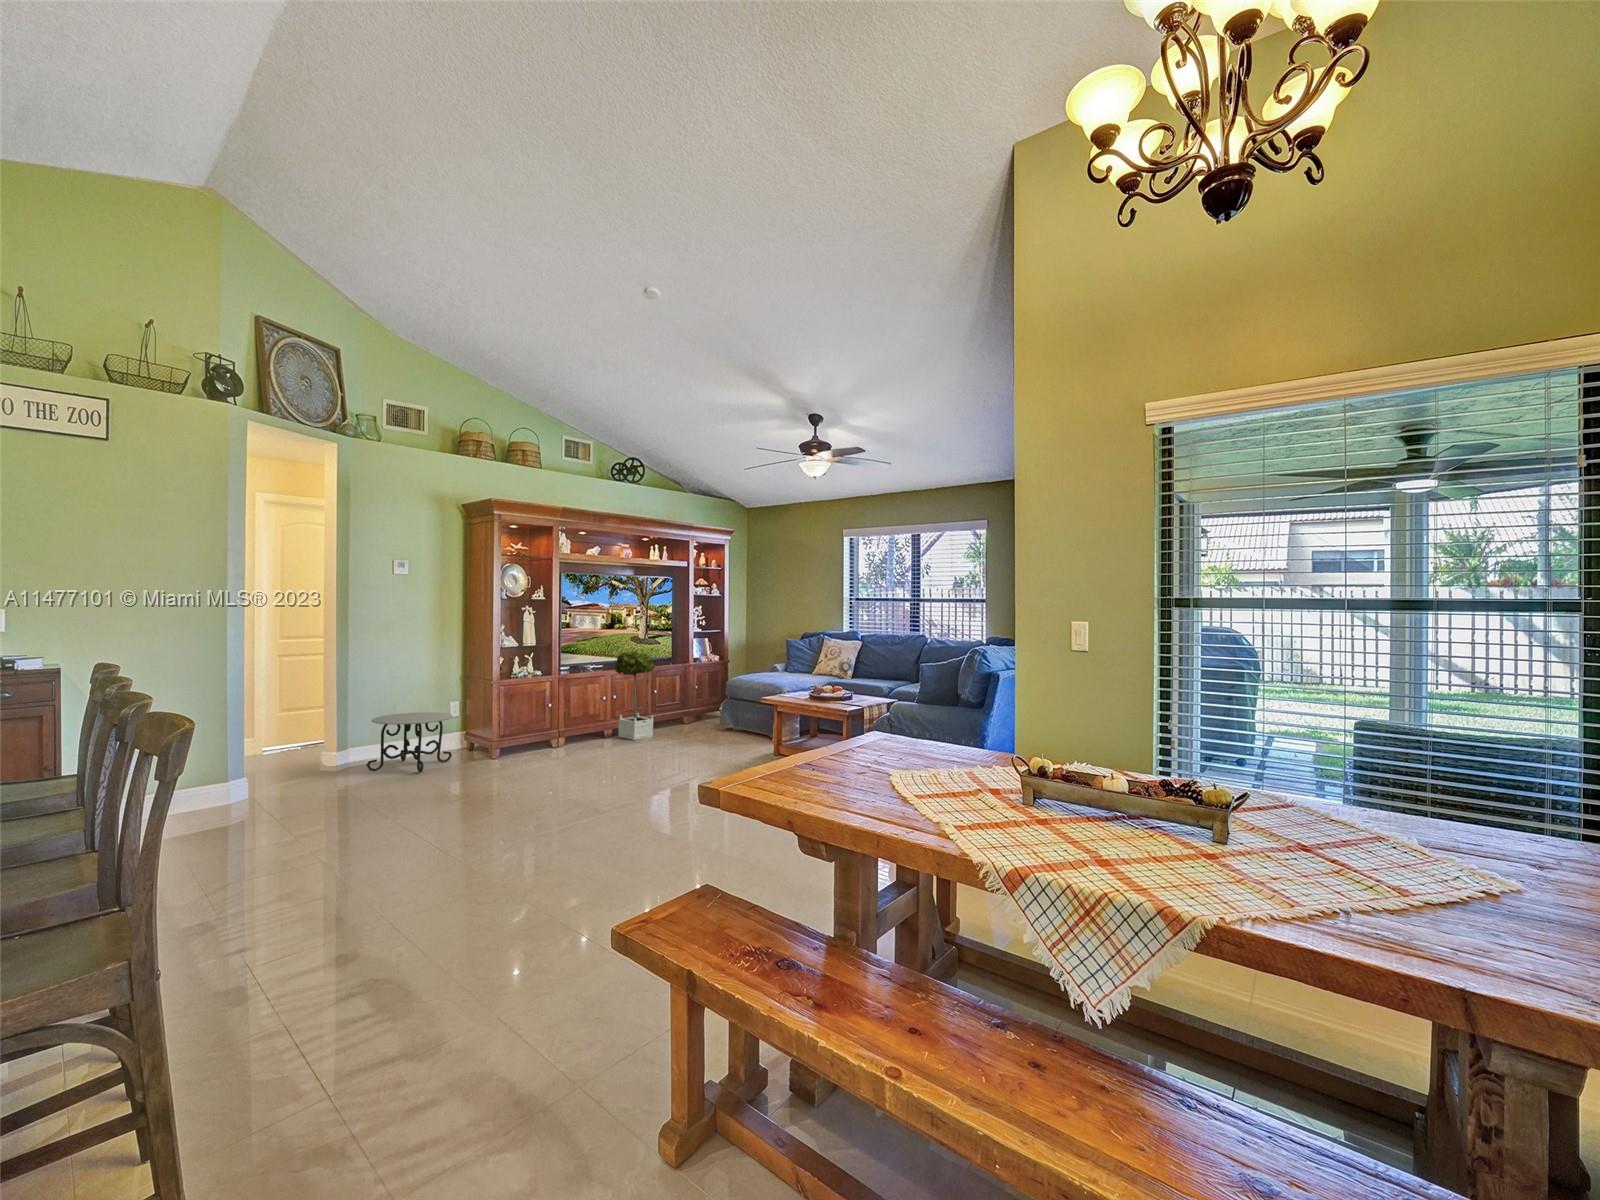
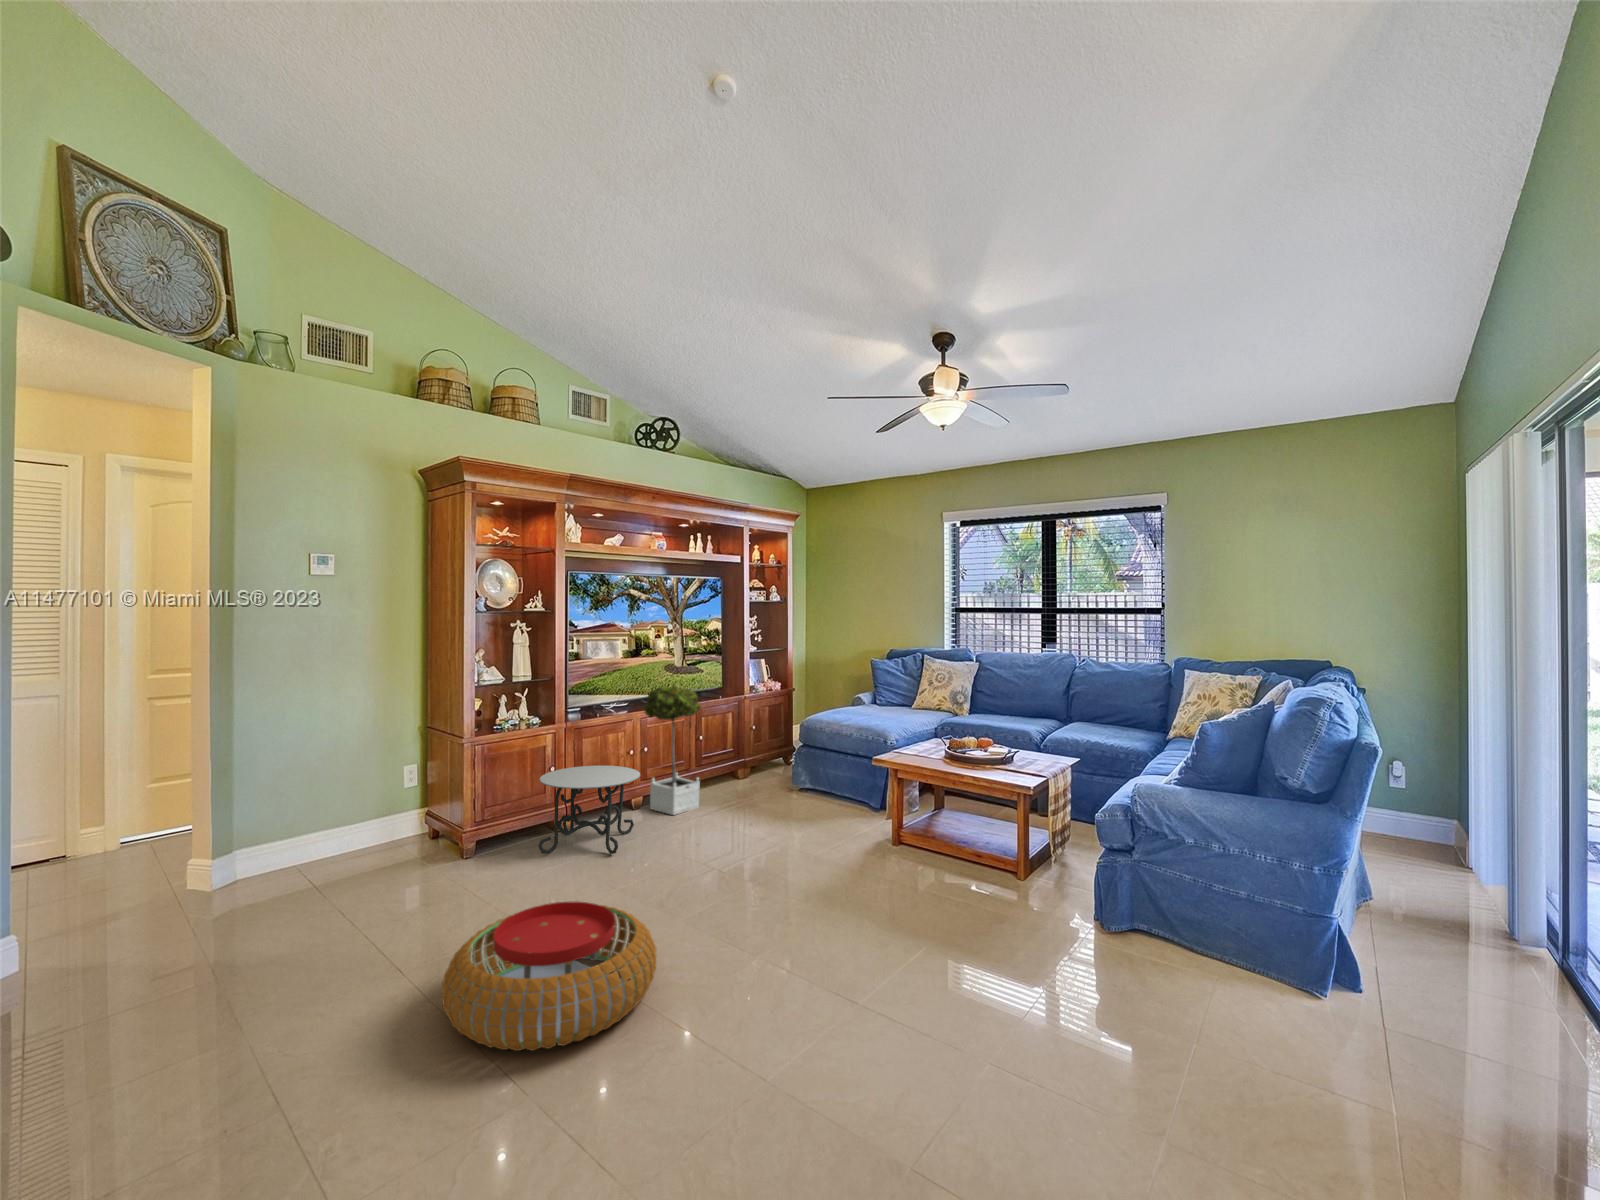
side table: present [367,712,453,772] -> present [538,766,640,854]
pouf: none [493,764,611,825] -> present [442,902,656,1051]

